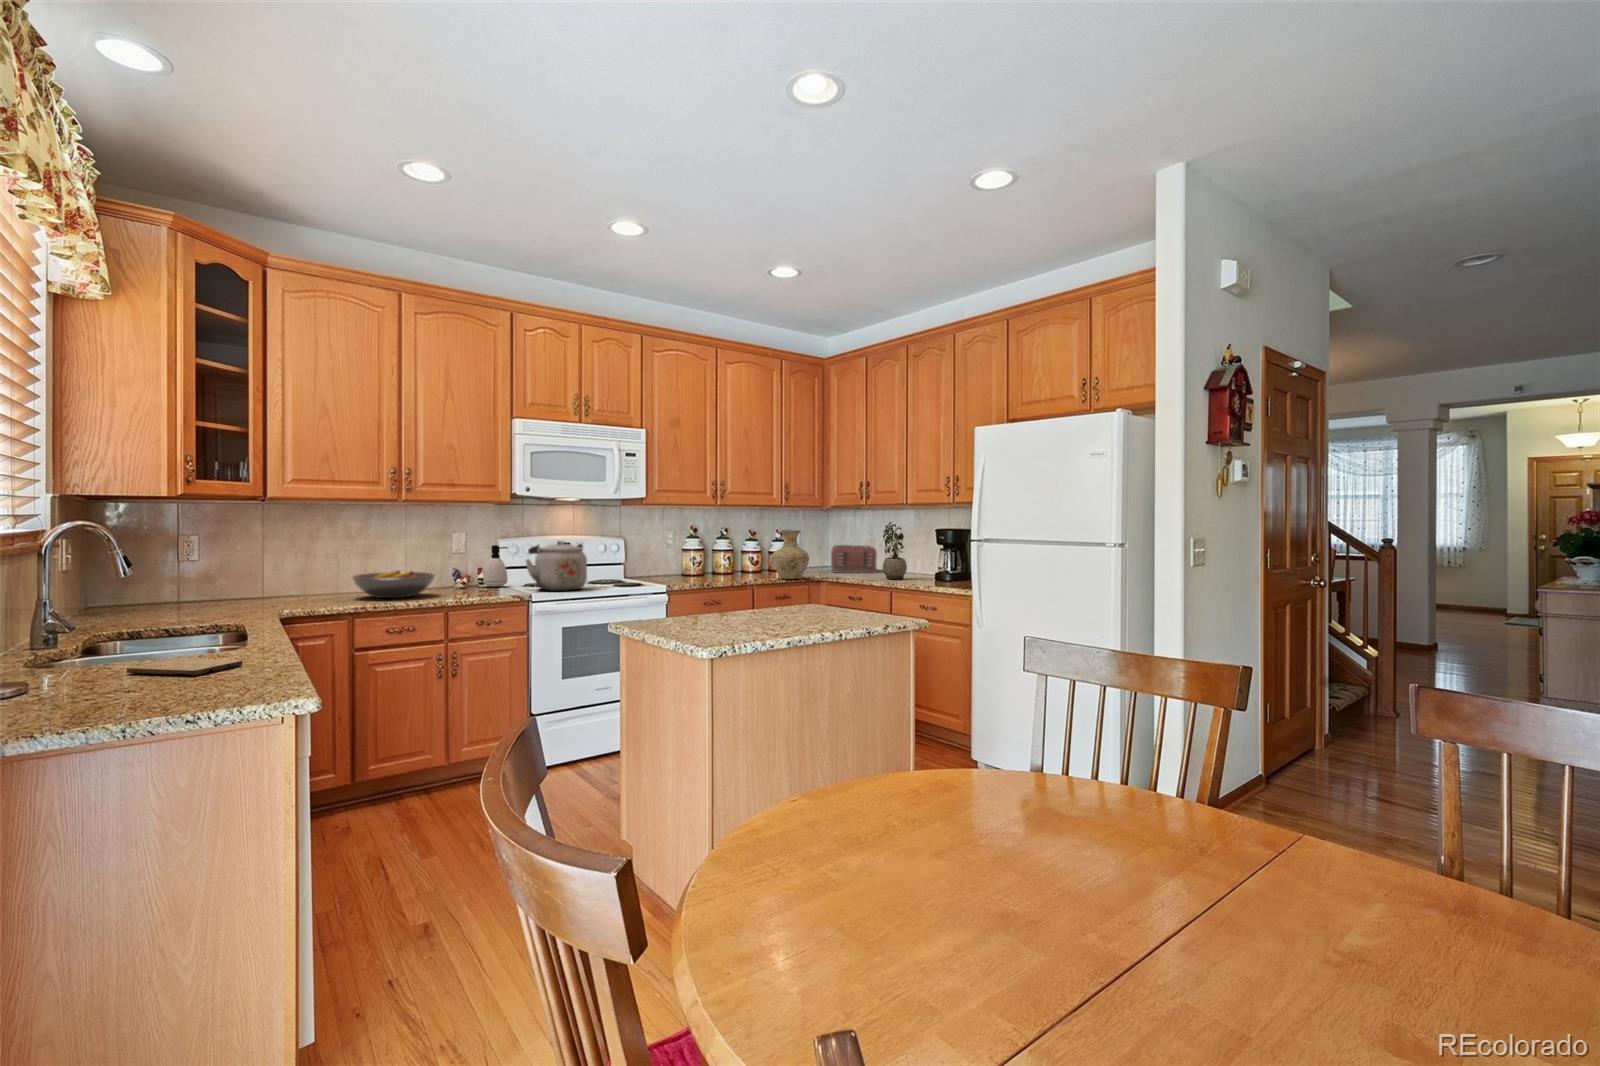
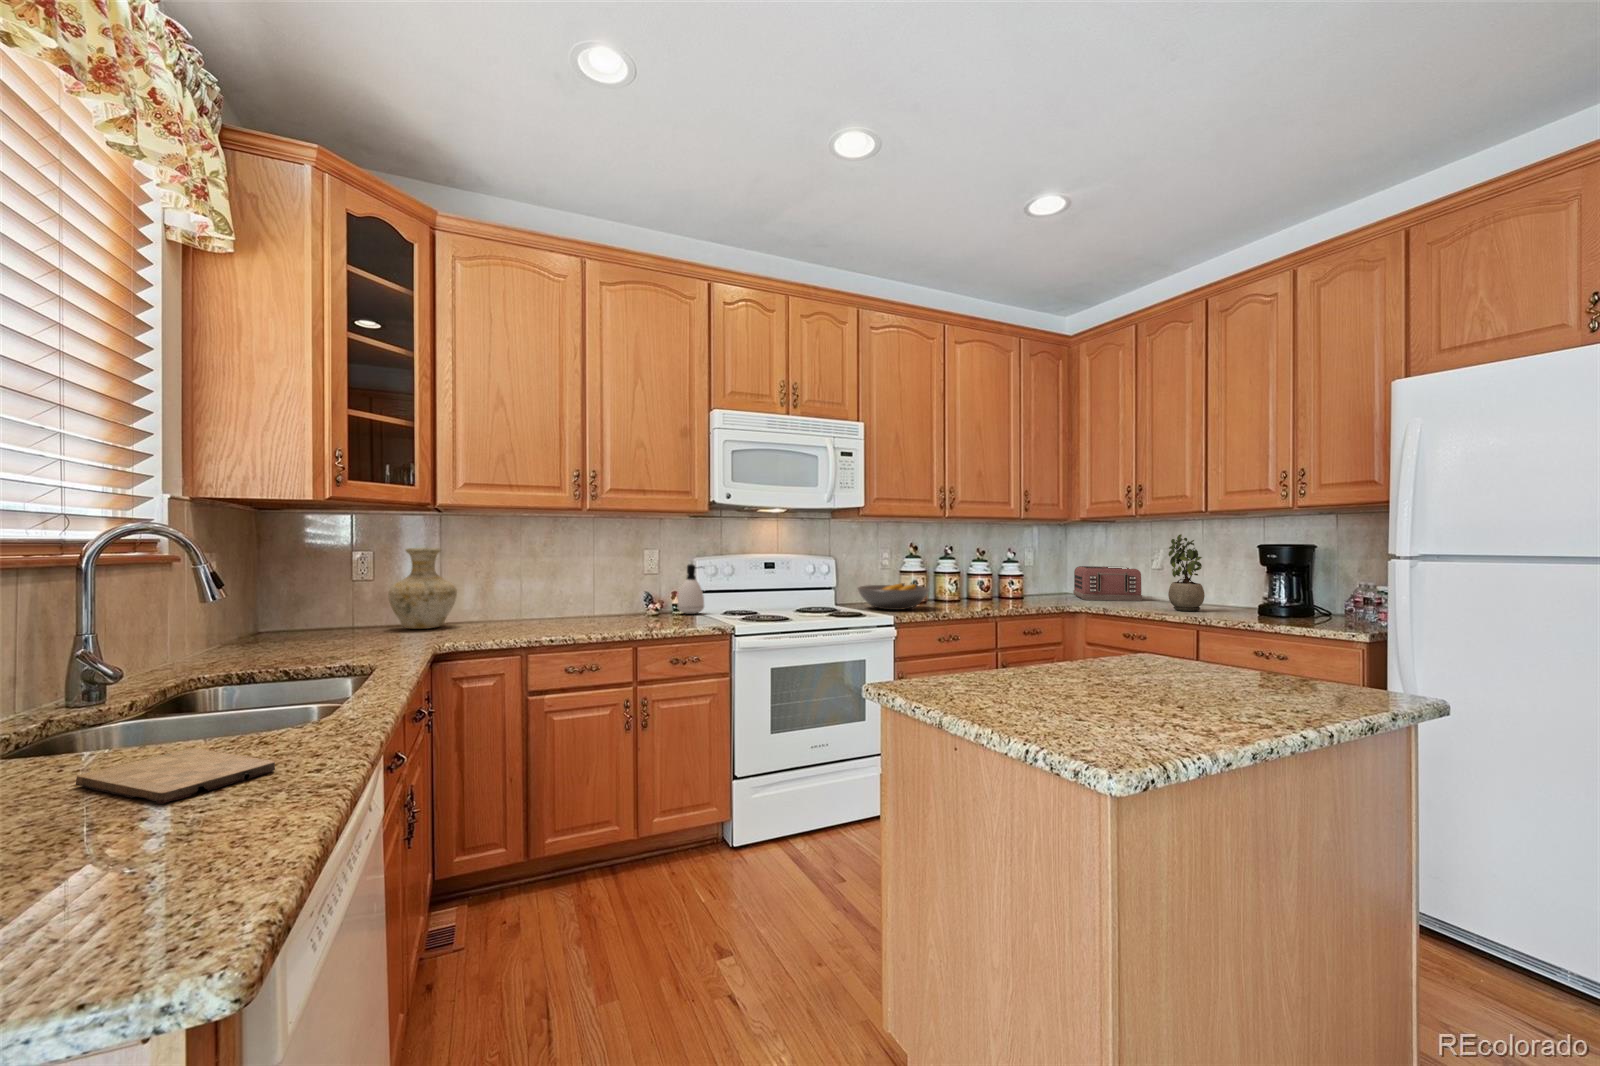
vase: present [772,529,809,579] -> present [388,548,457,629]
kettle: present [526,541,587,591] -> none [726,559,798,621]
fruit bowl: present [353,571,435,598] -> present [858,583,929,610]

